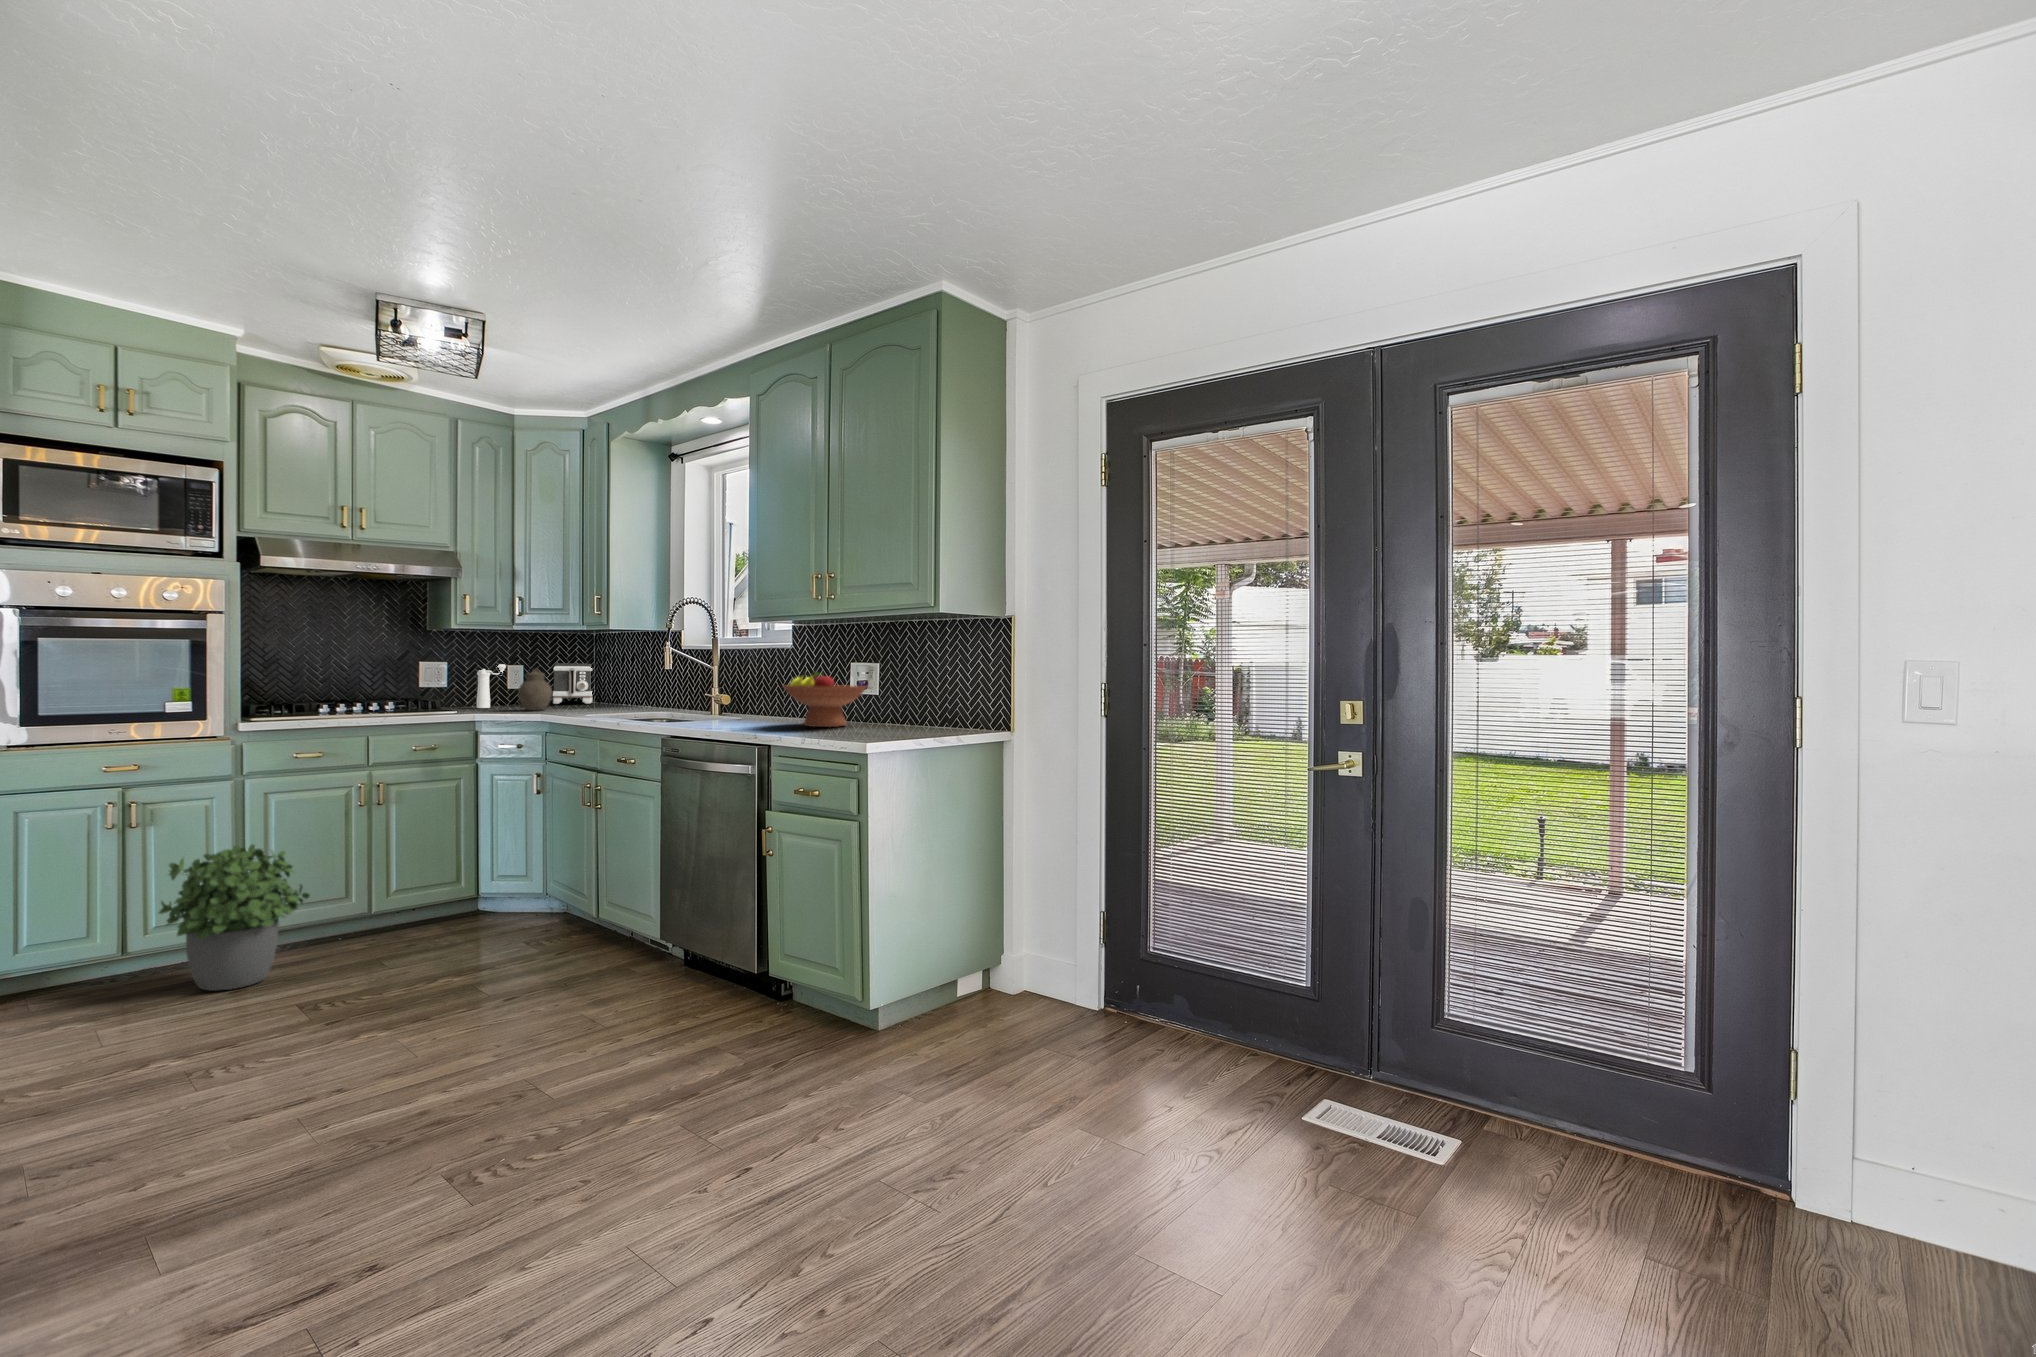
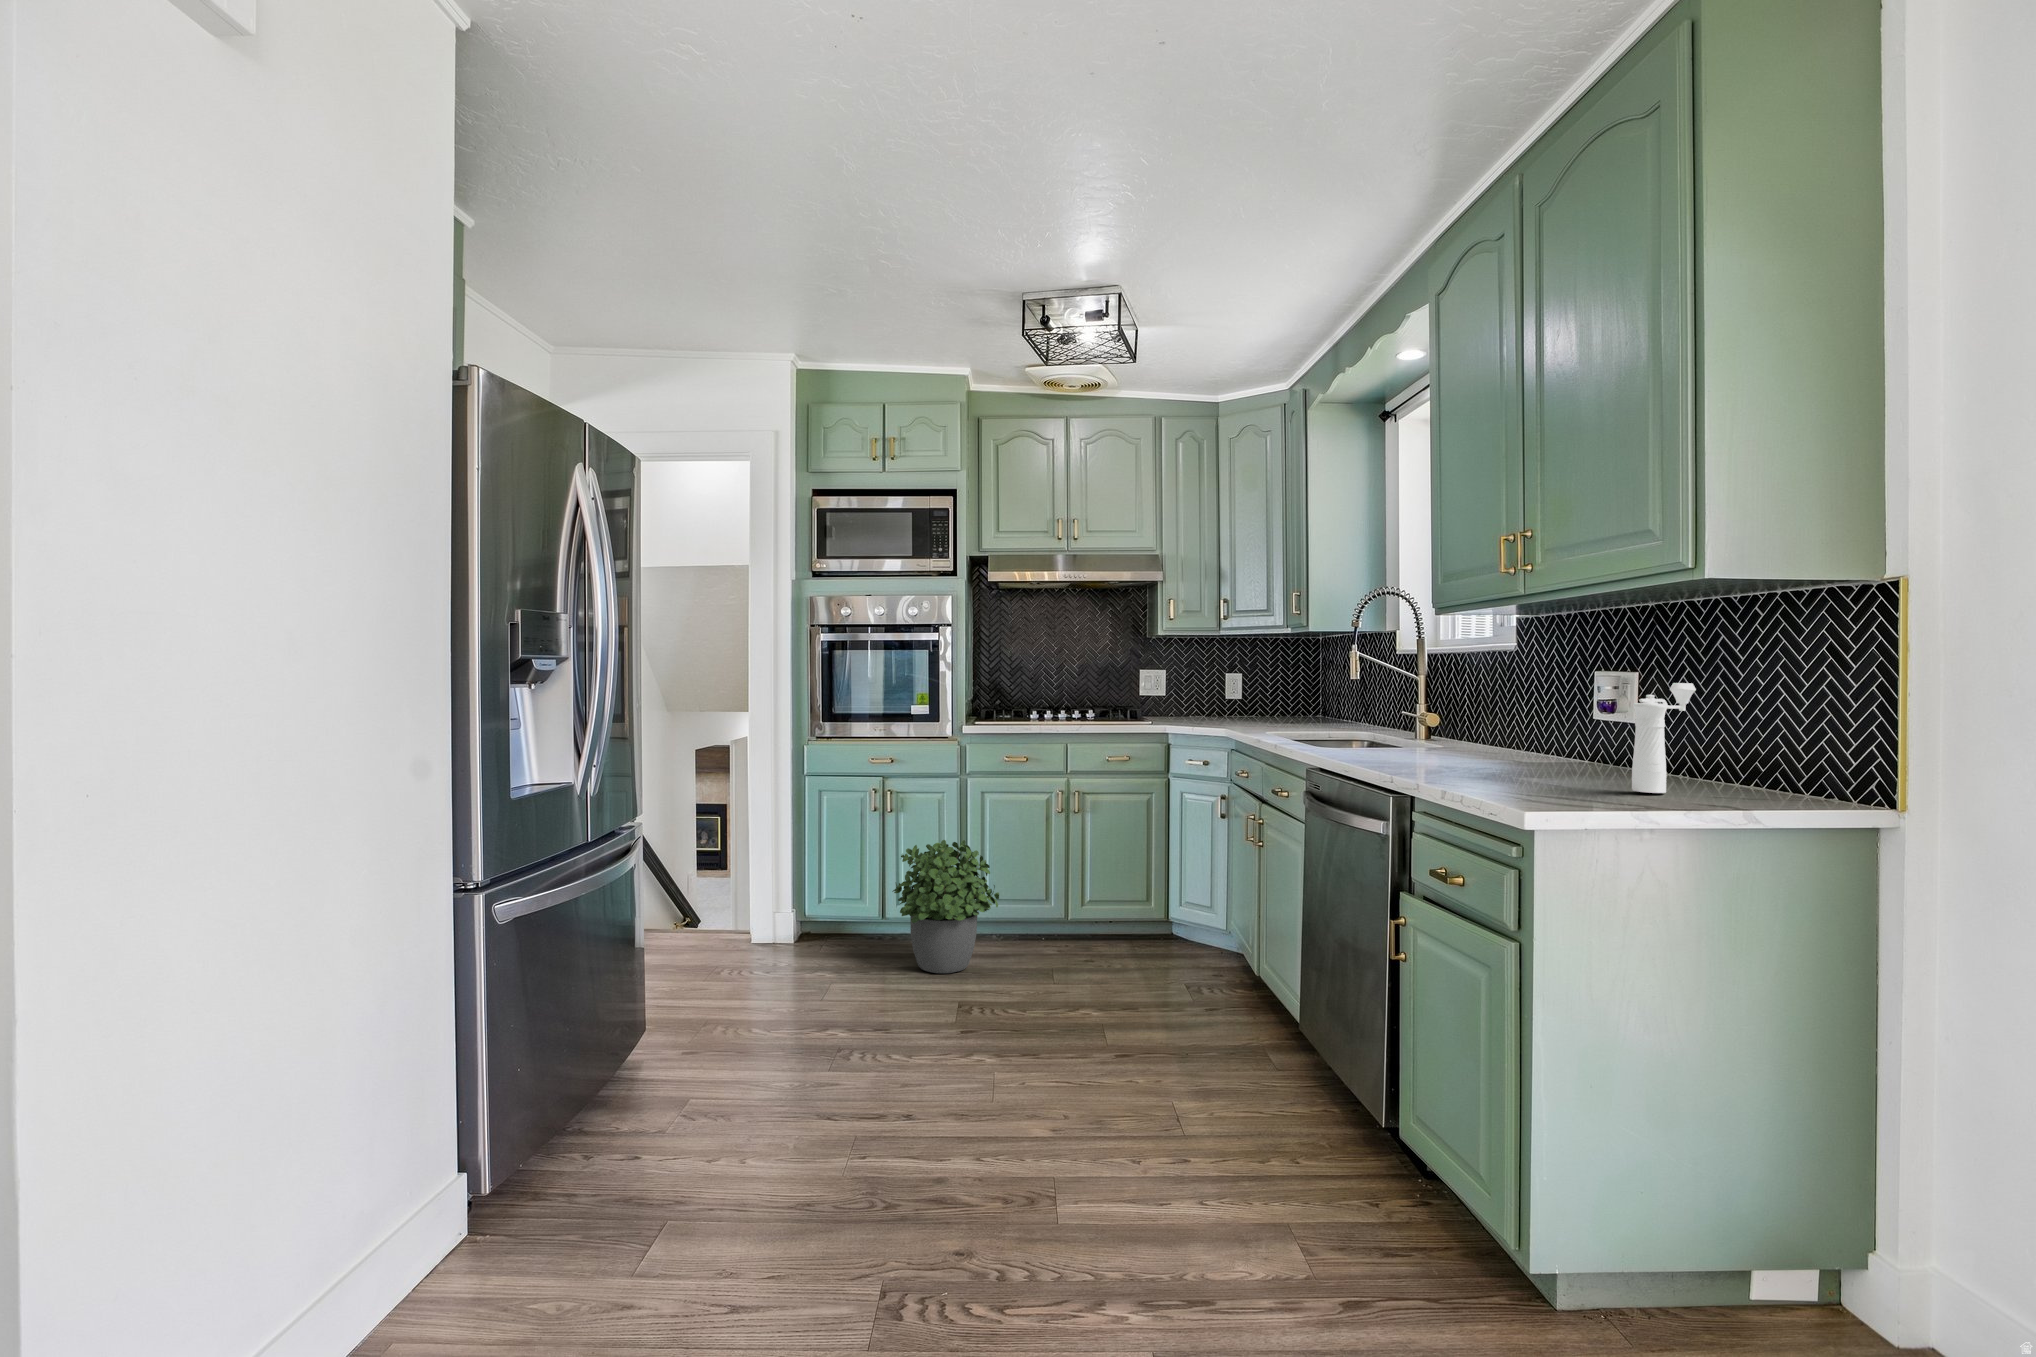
toaster: present [553,663,593,704] -> none [1266,671,1317,718]
pepper mill: present [477,664,506,708] -> present [1632,683,1696,793]
jar: present [518,669,552,711] -> none [1219,678,1254,724]
fruit bowl: present [784,670,866,727] -> none [1461,682,1608,771]

